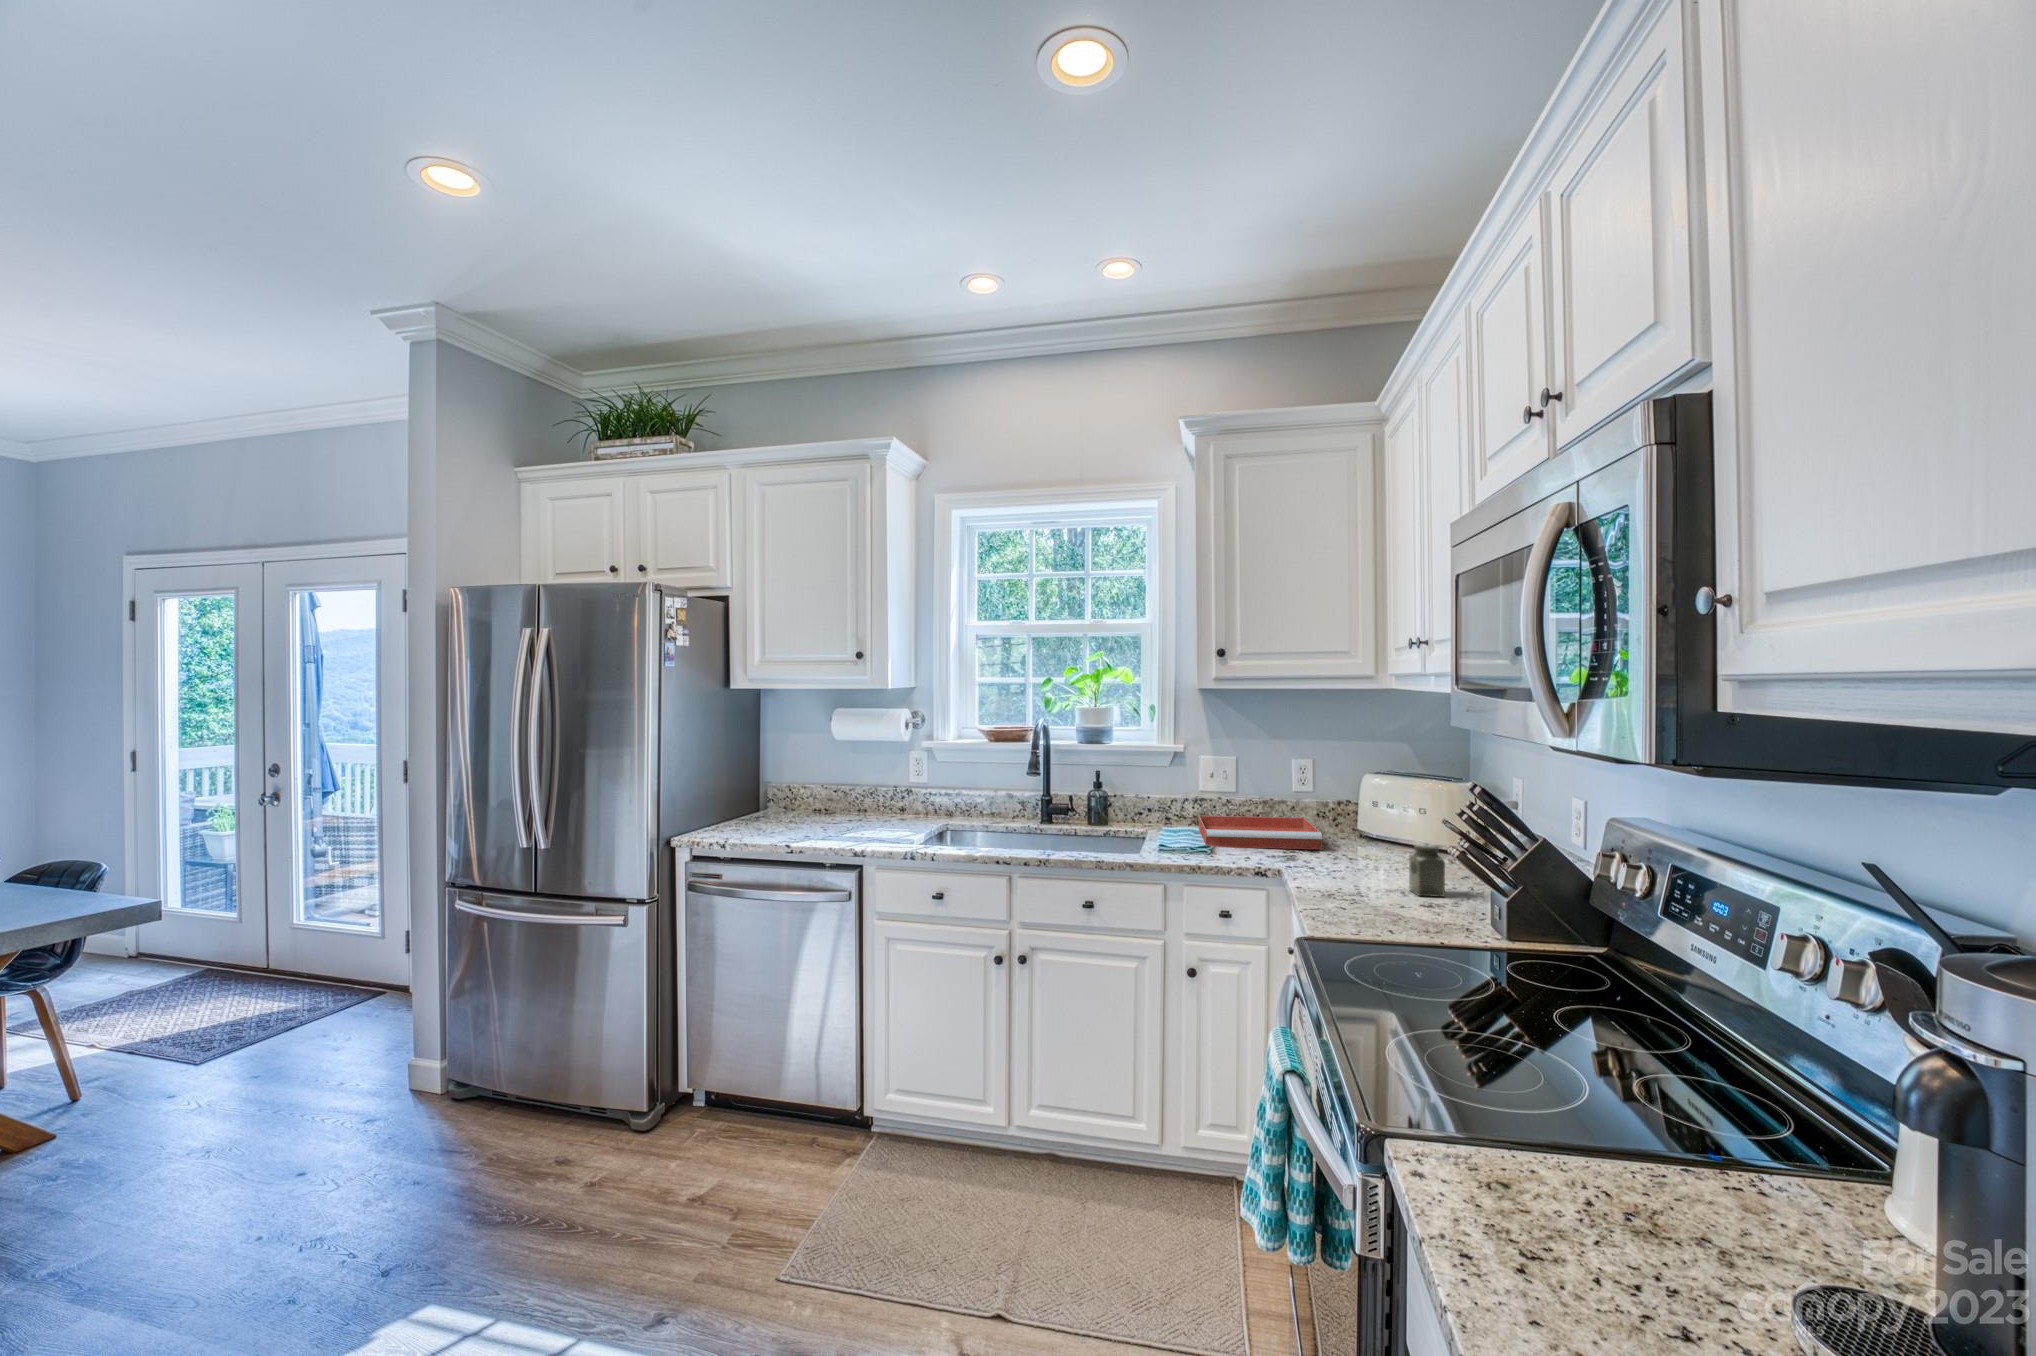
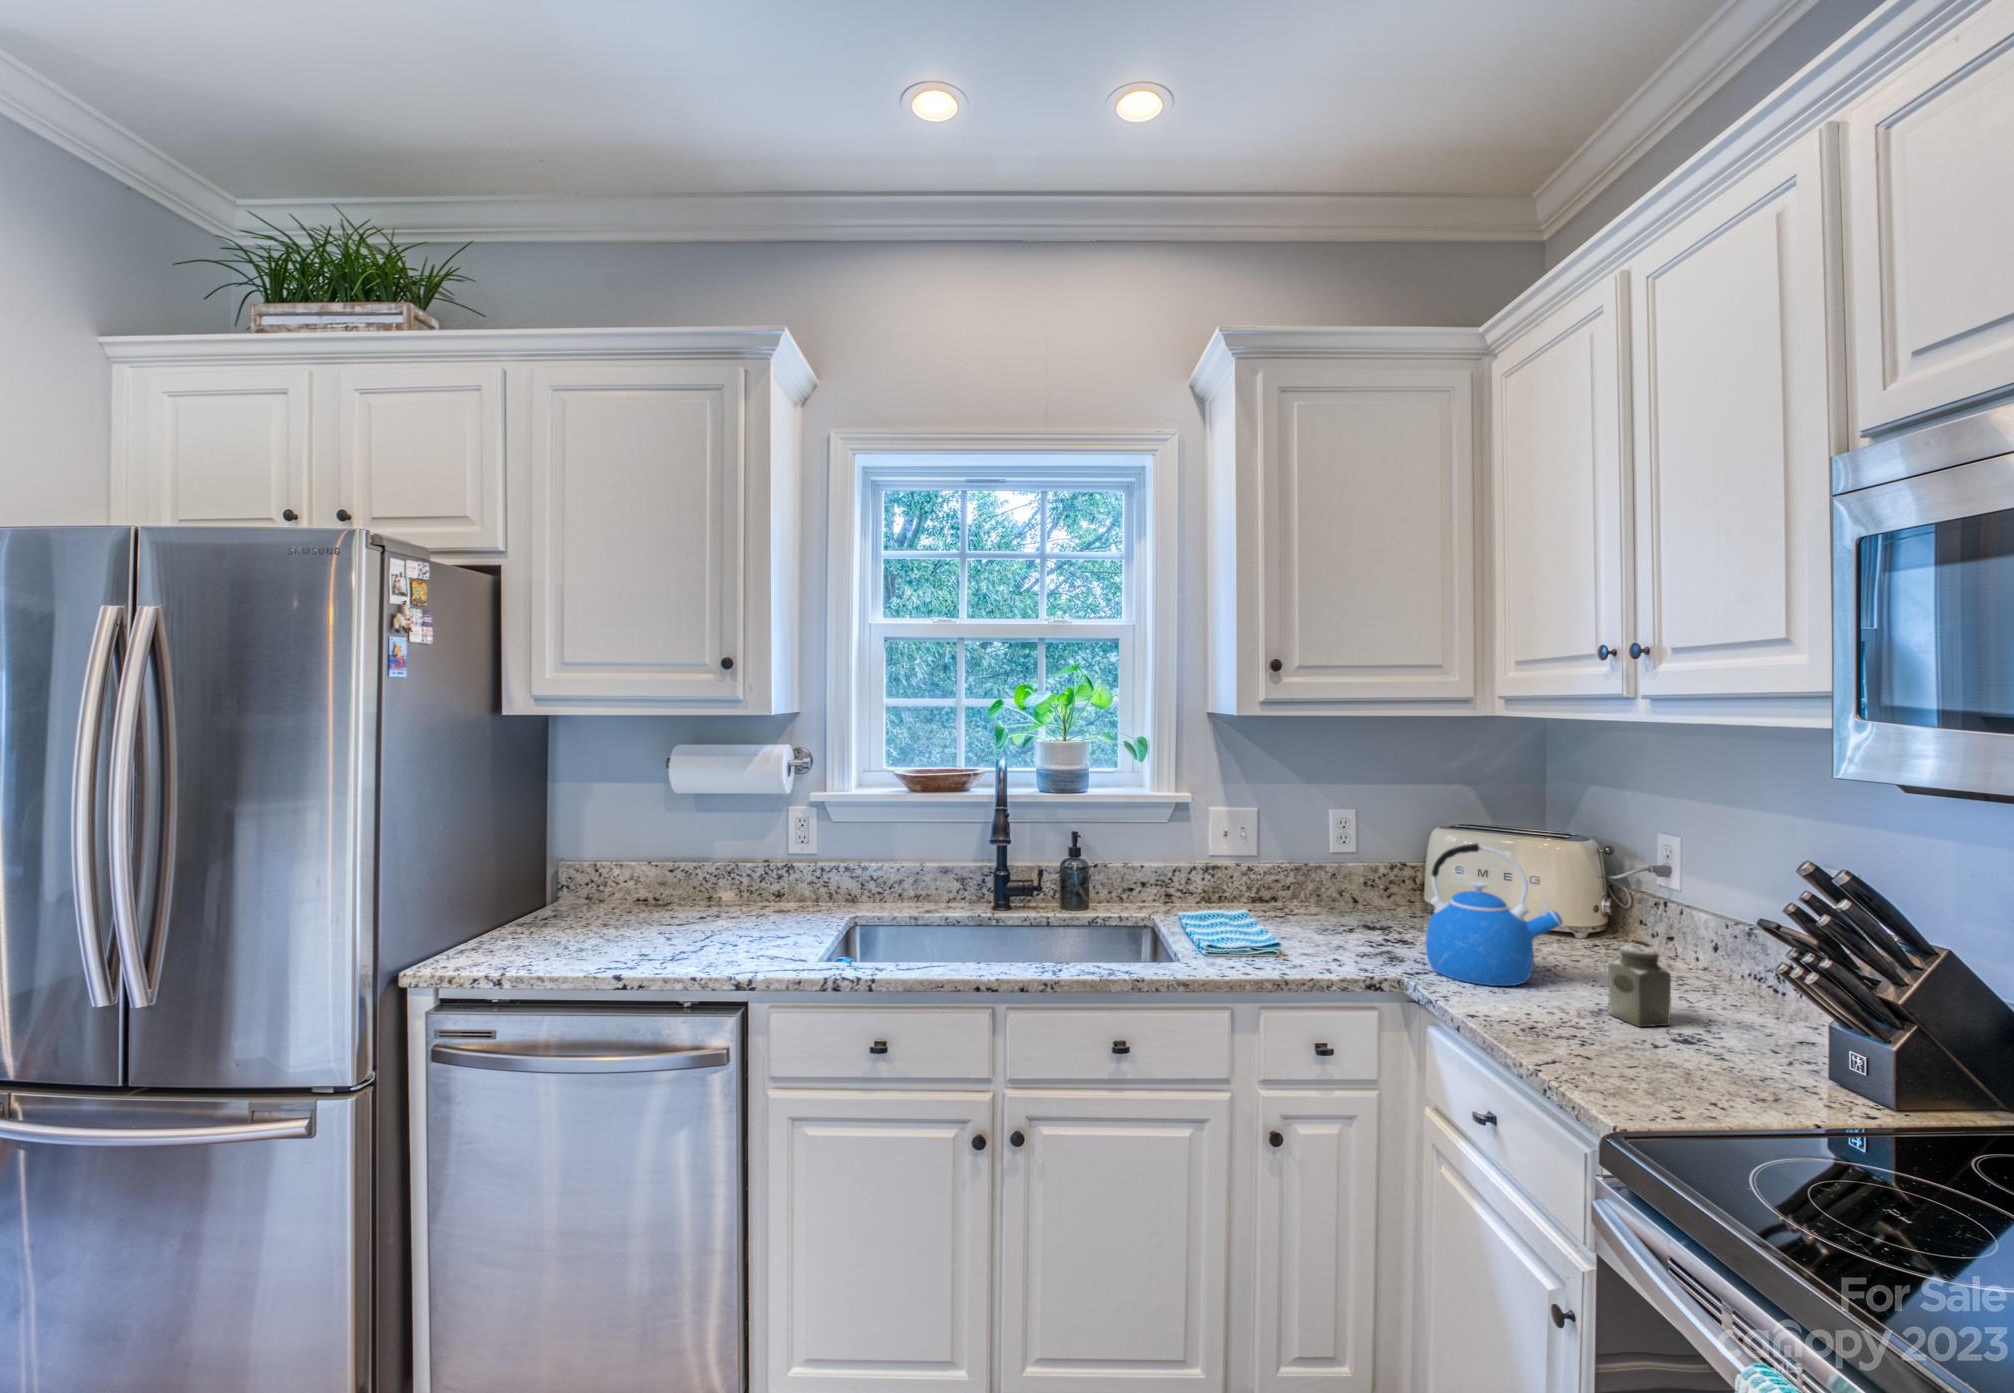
kettle: none [1313,777,1402,874] -> present [1426,843,1563,986]
tray: present [1199,816,1322,849] -> none [1212,888,1408,942]

